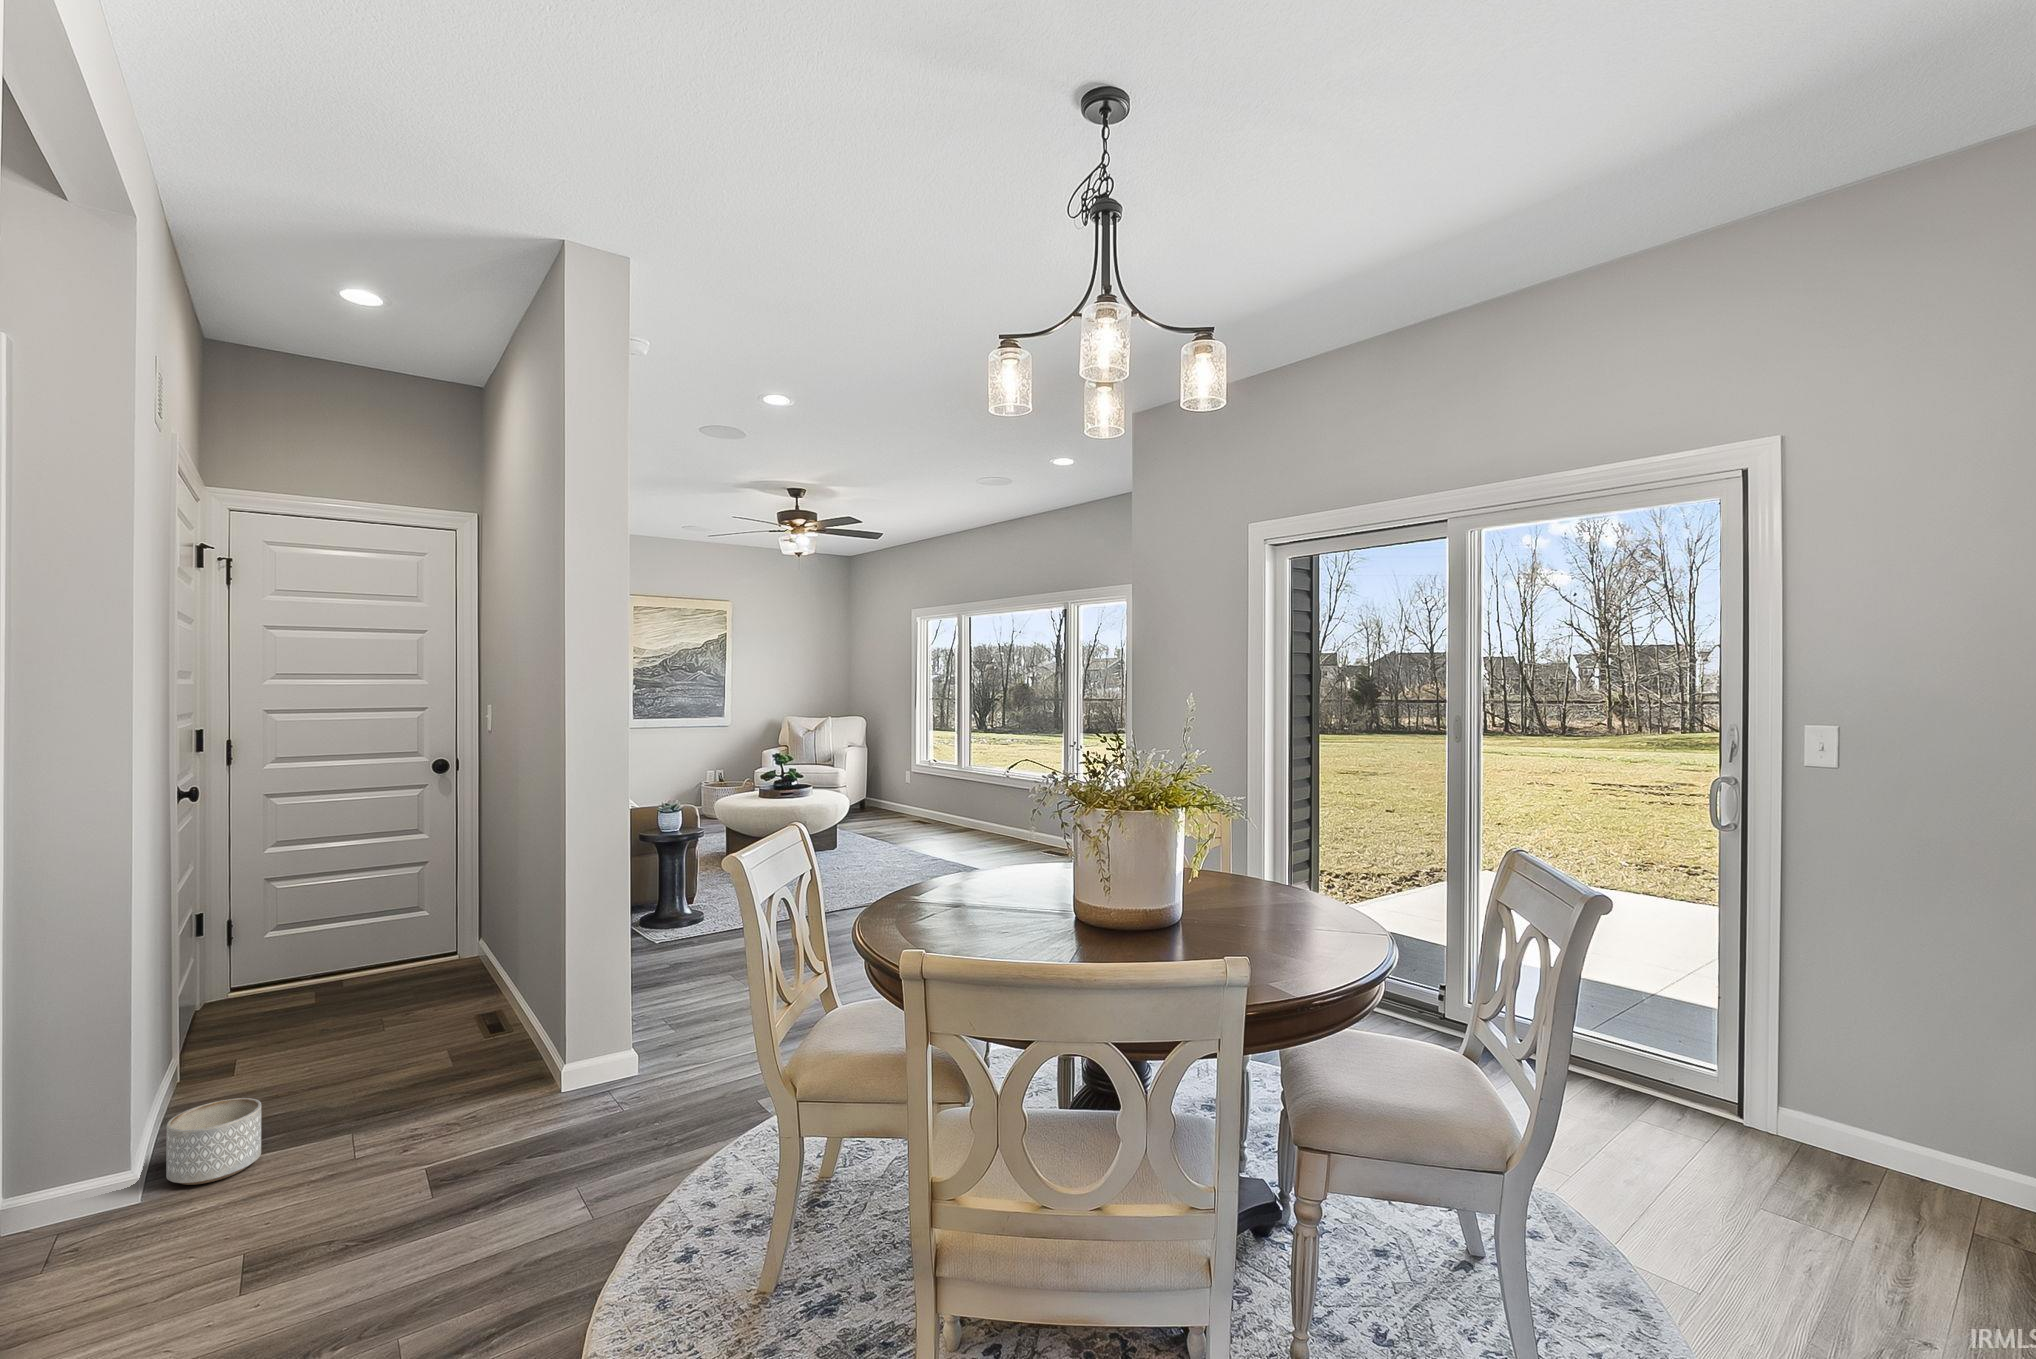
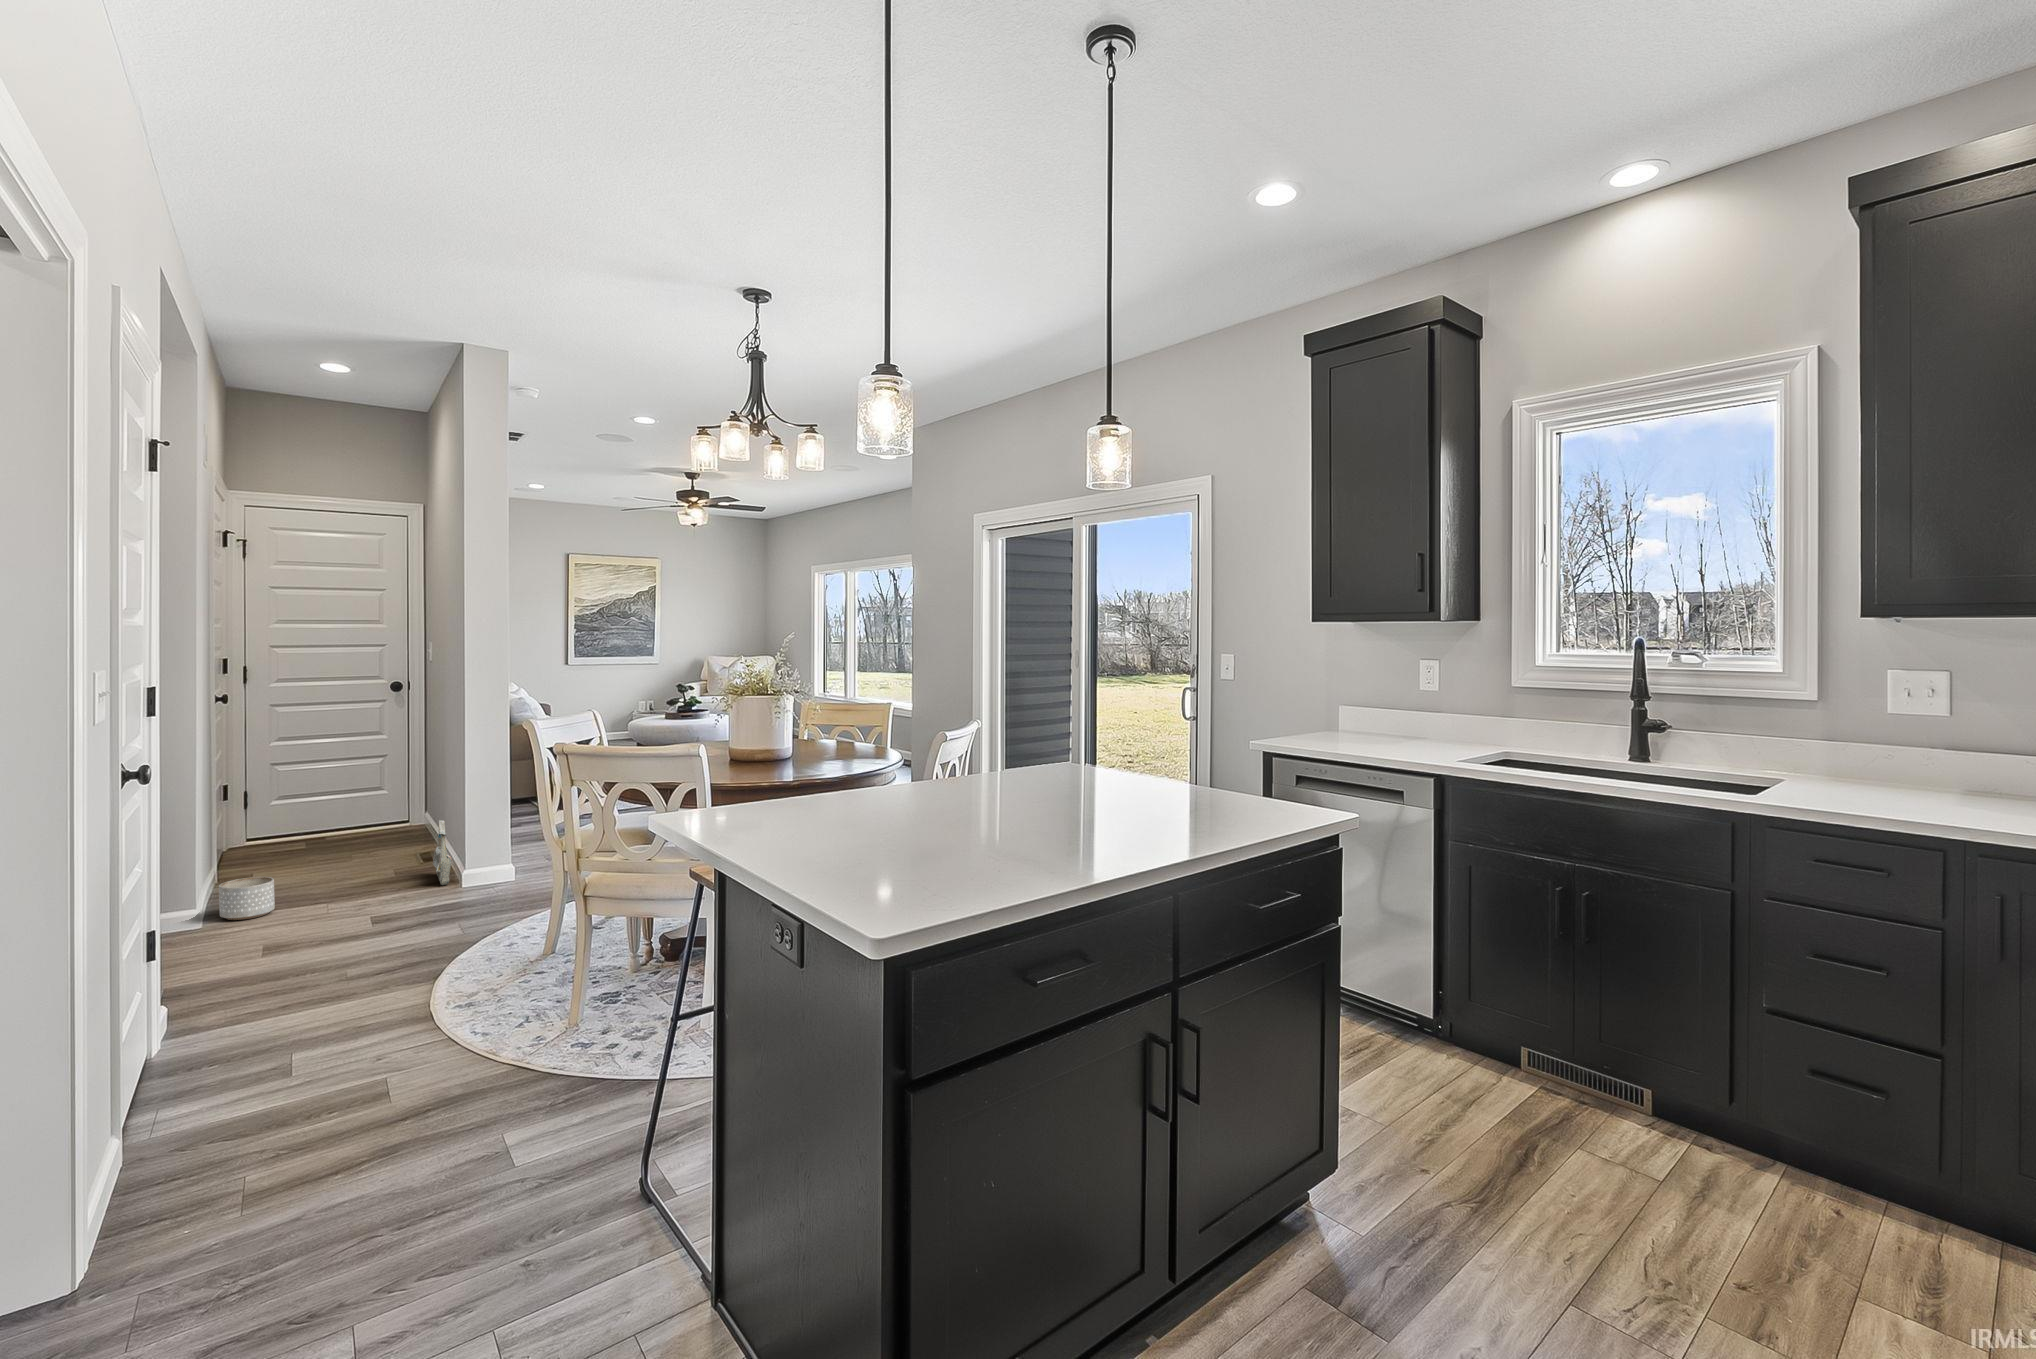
bag: none [509,981,543,1088] -> present [433,821,452,885]

